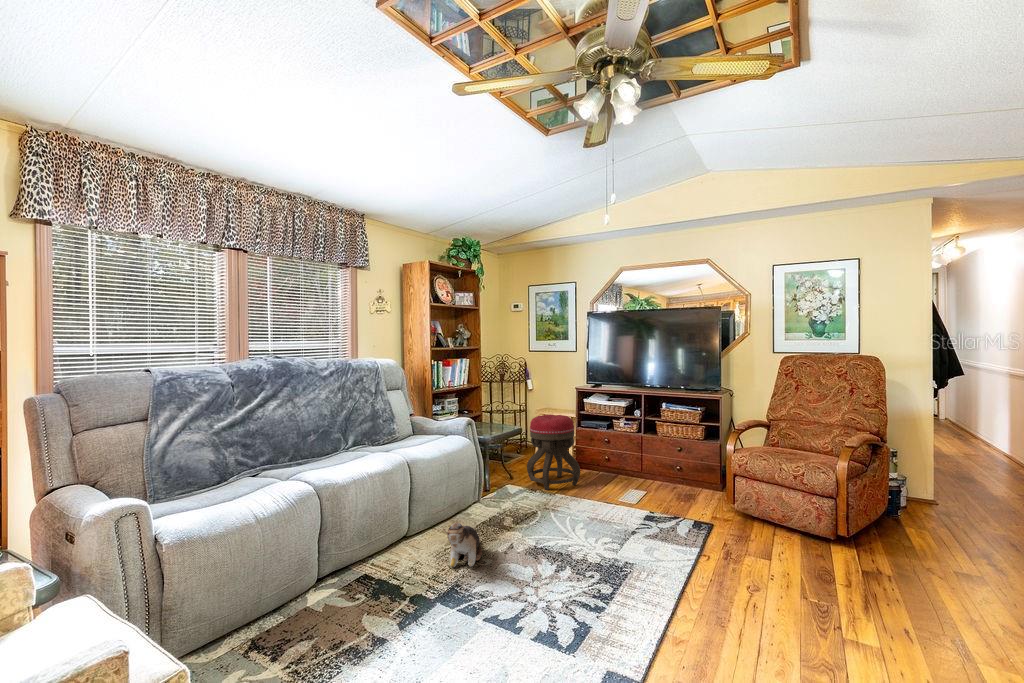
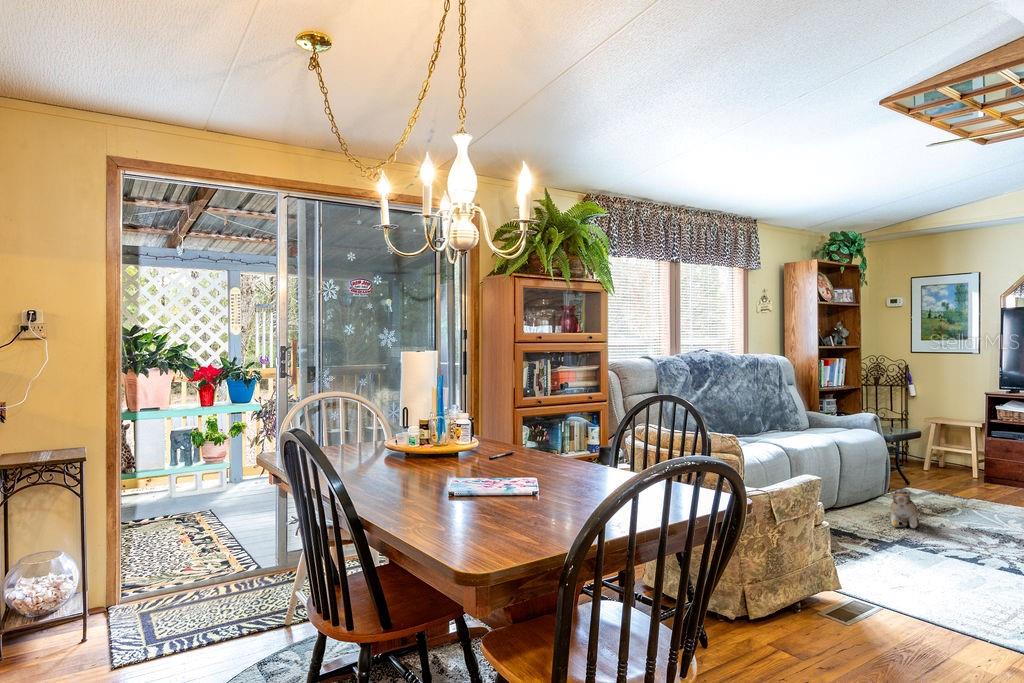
ottoman: present [527,415,580,490] -> none [929,419,999,495]

